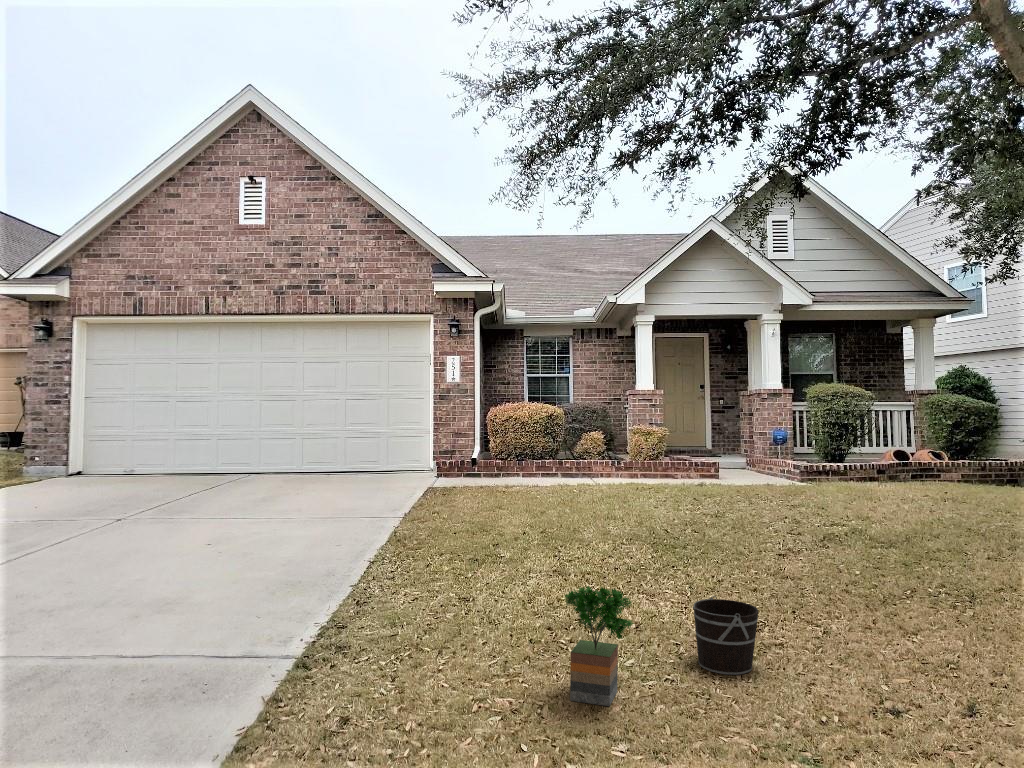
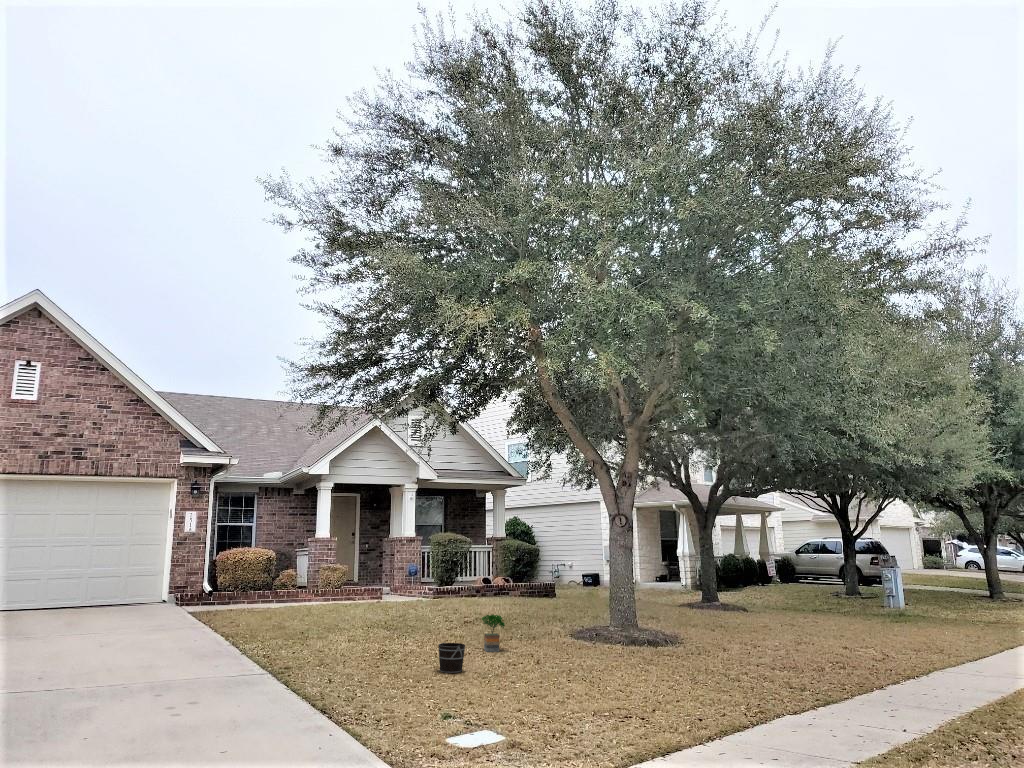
potted tree: present [564,586,634,706] -> present [482,615,505,652]

